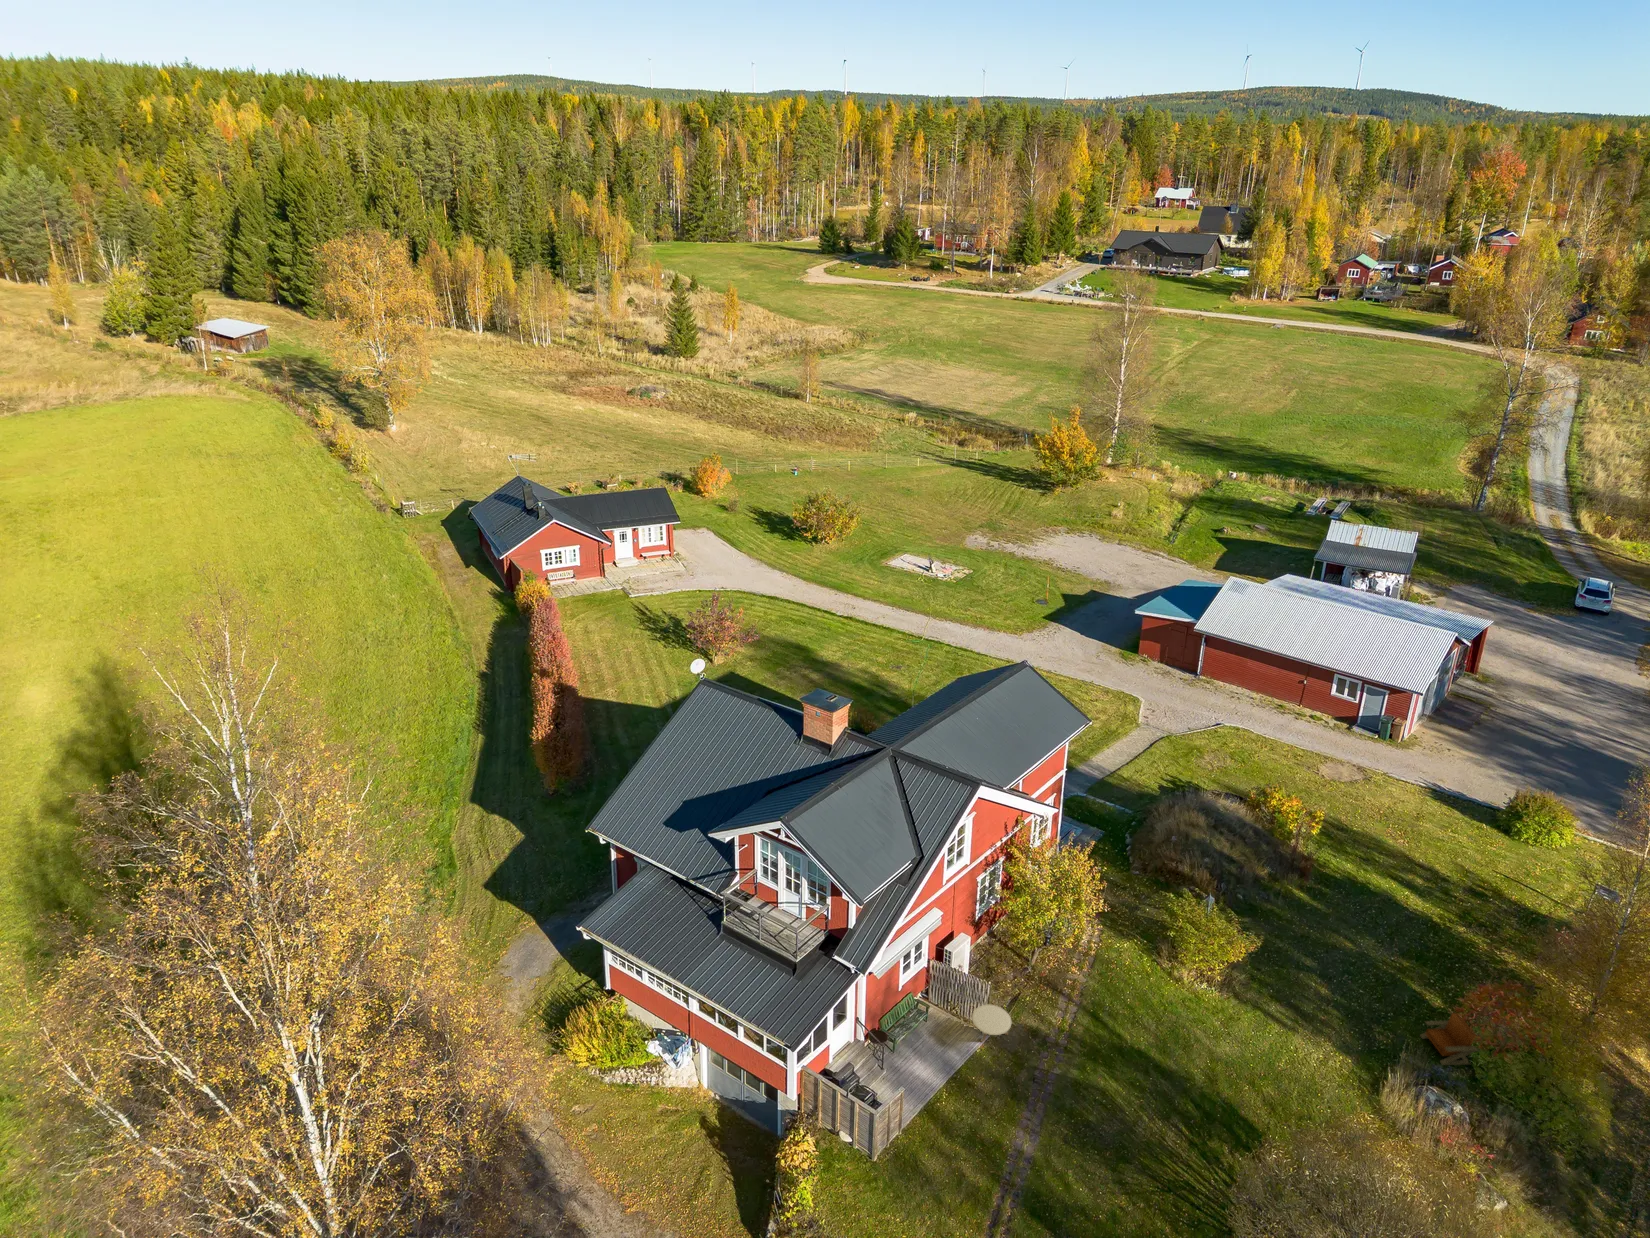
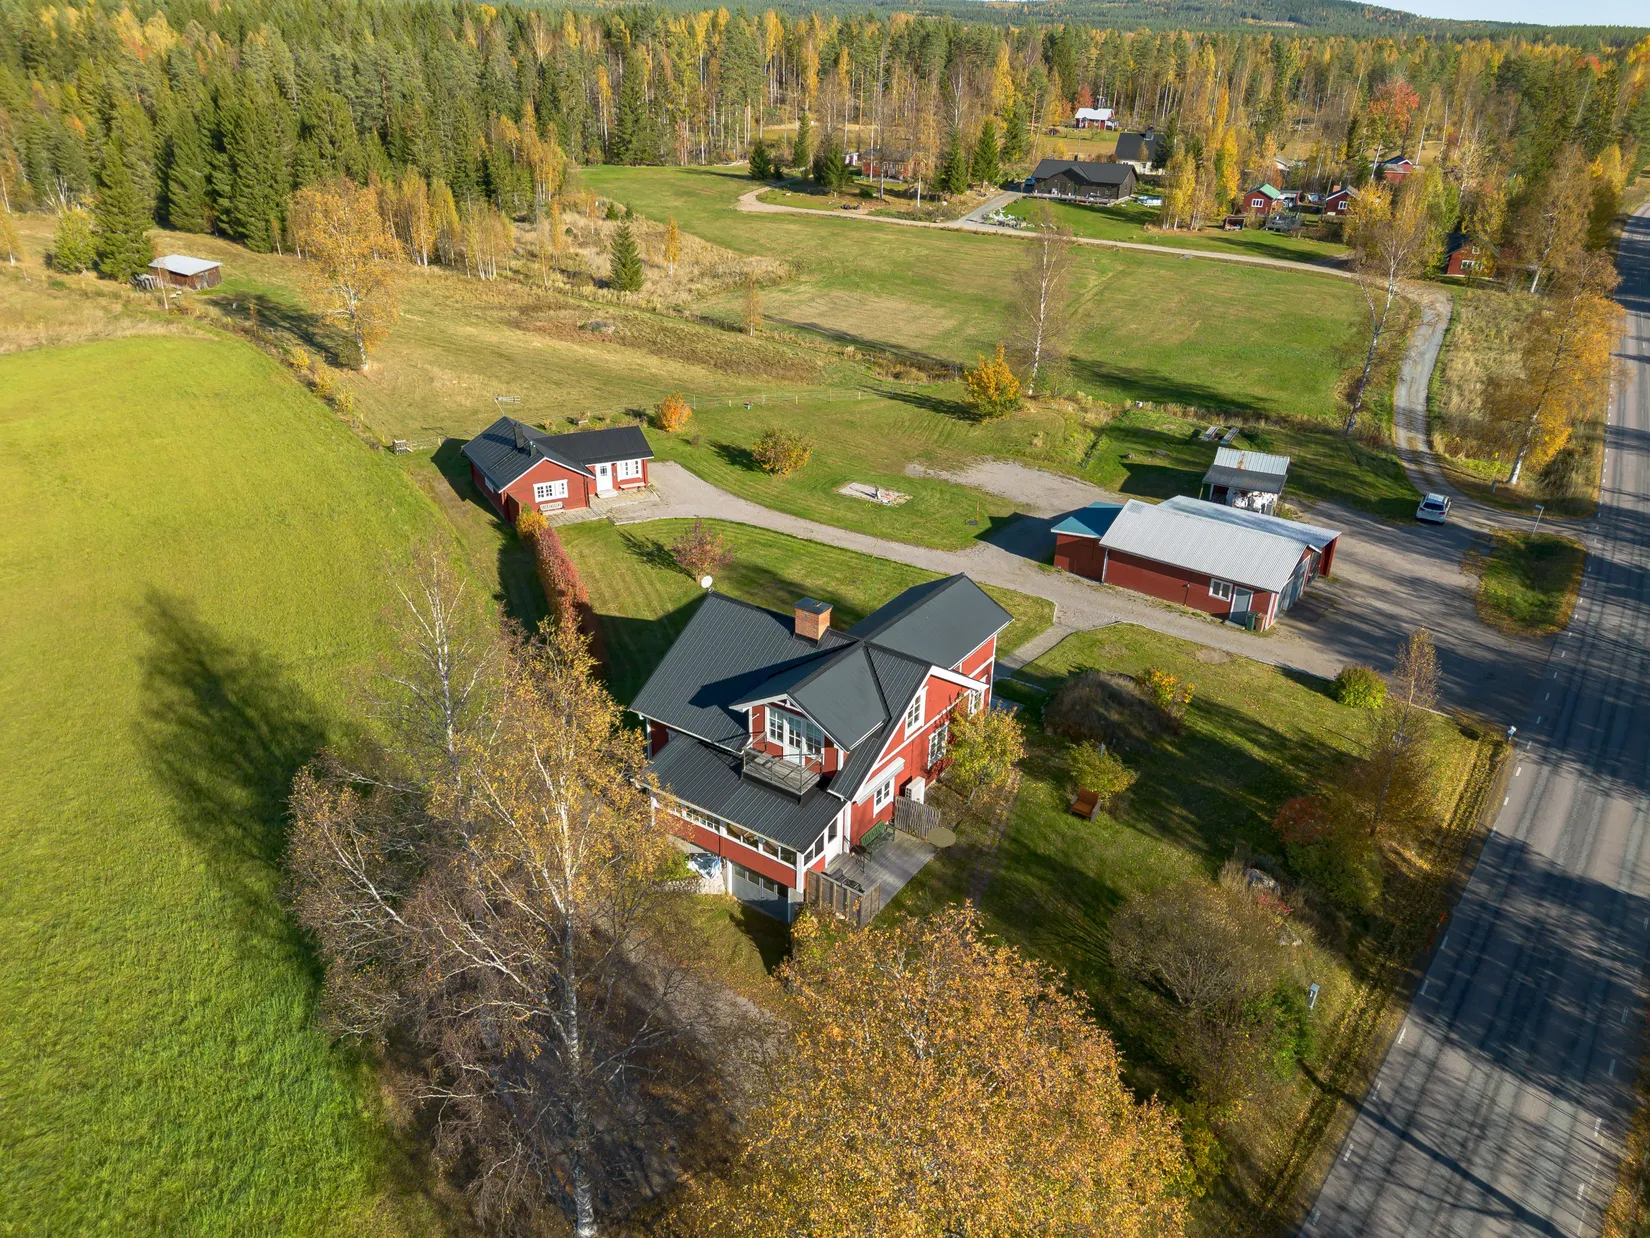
lounge chair: present [1420,1013,1477,1065] -> present [1068,786,1102,823]

